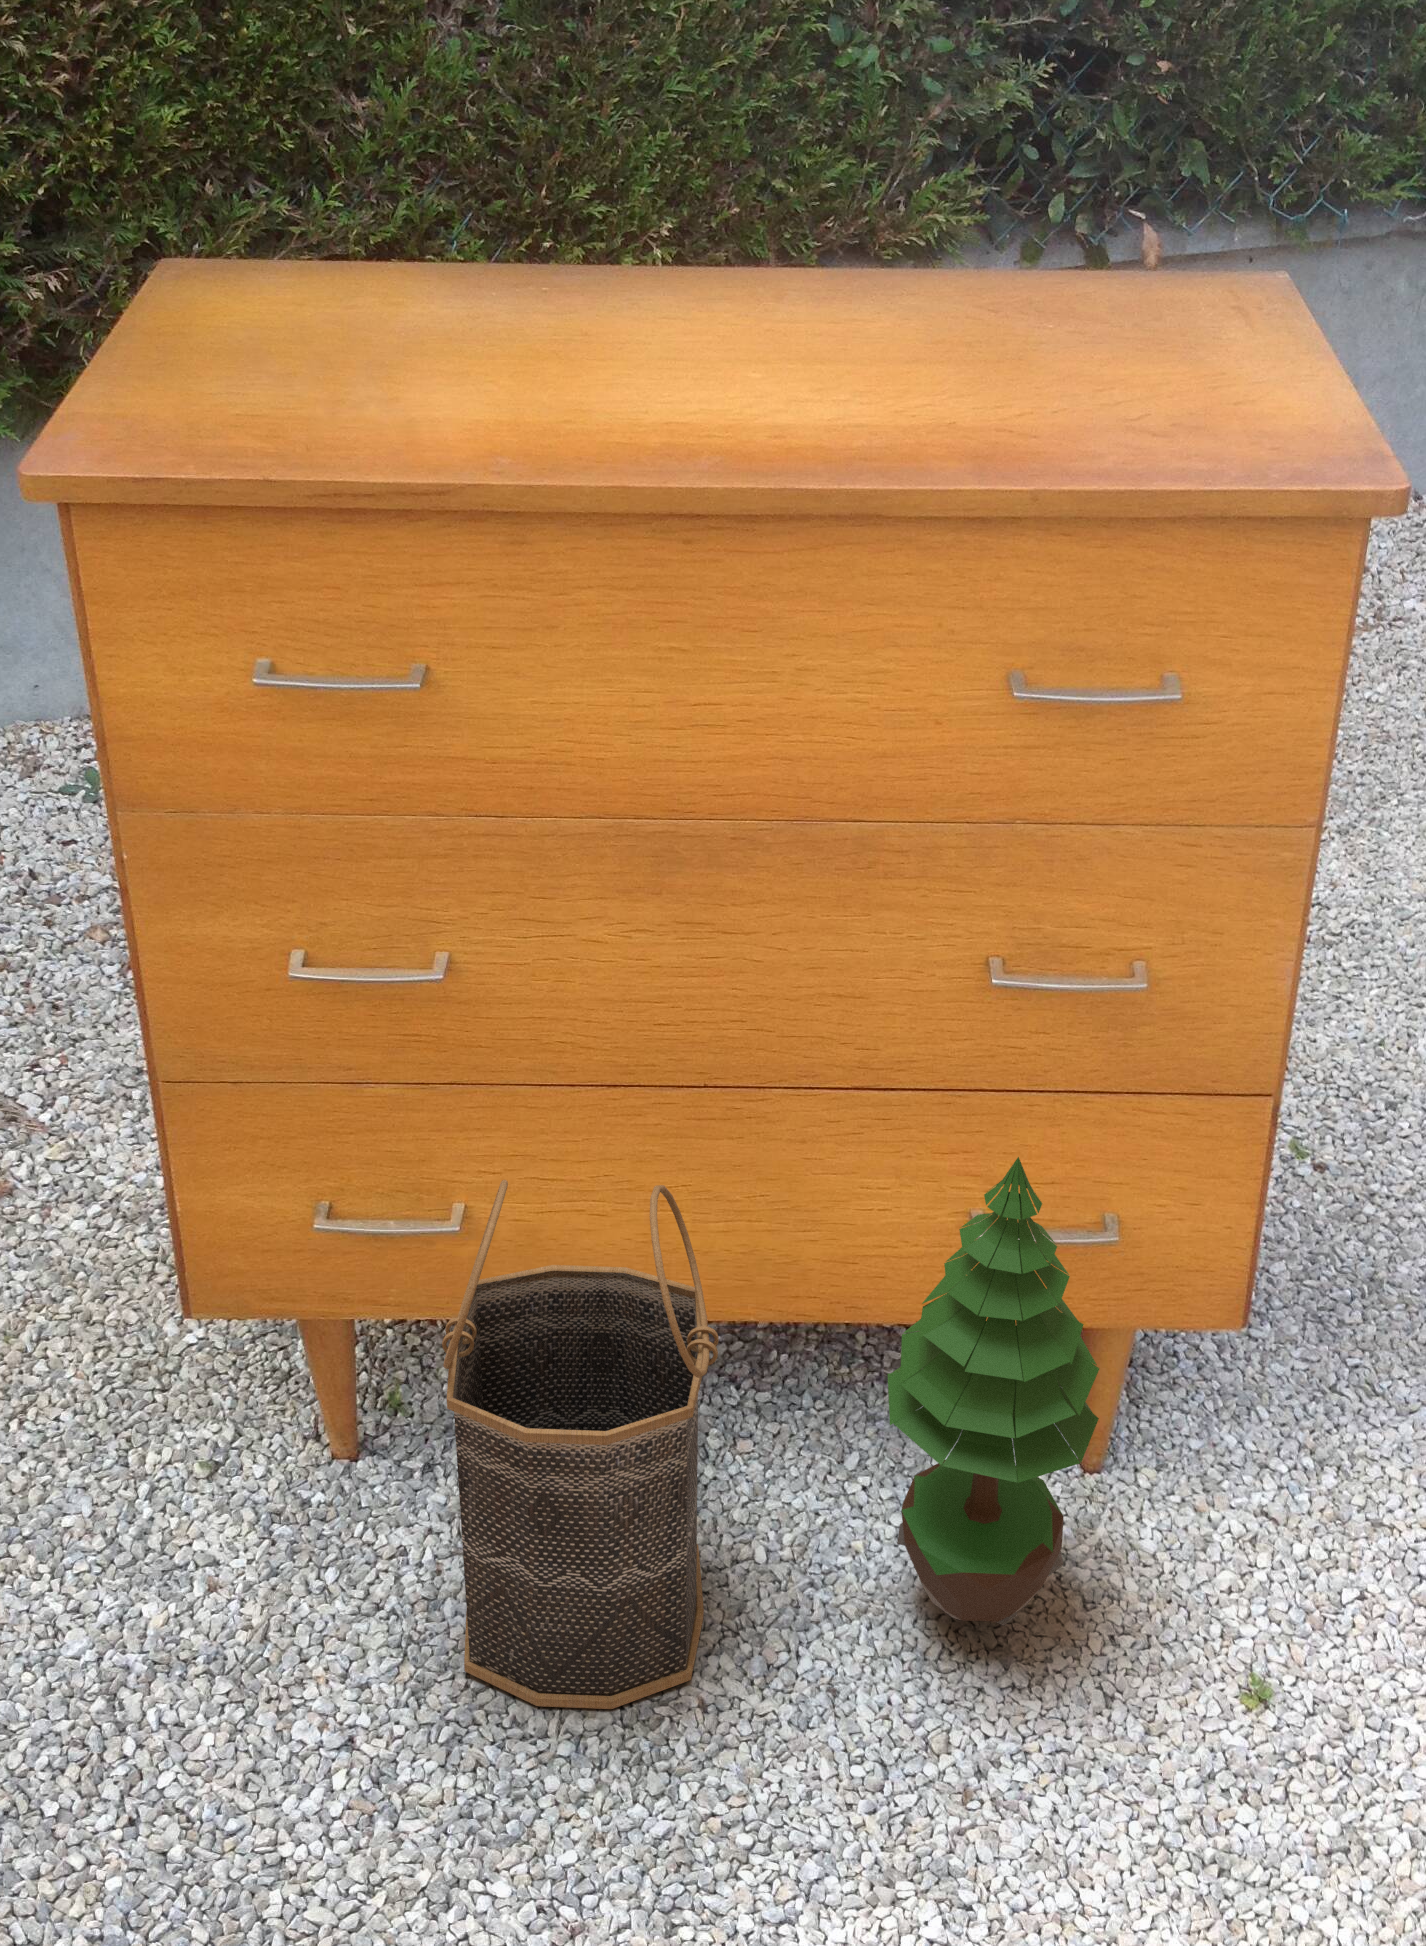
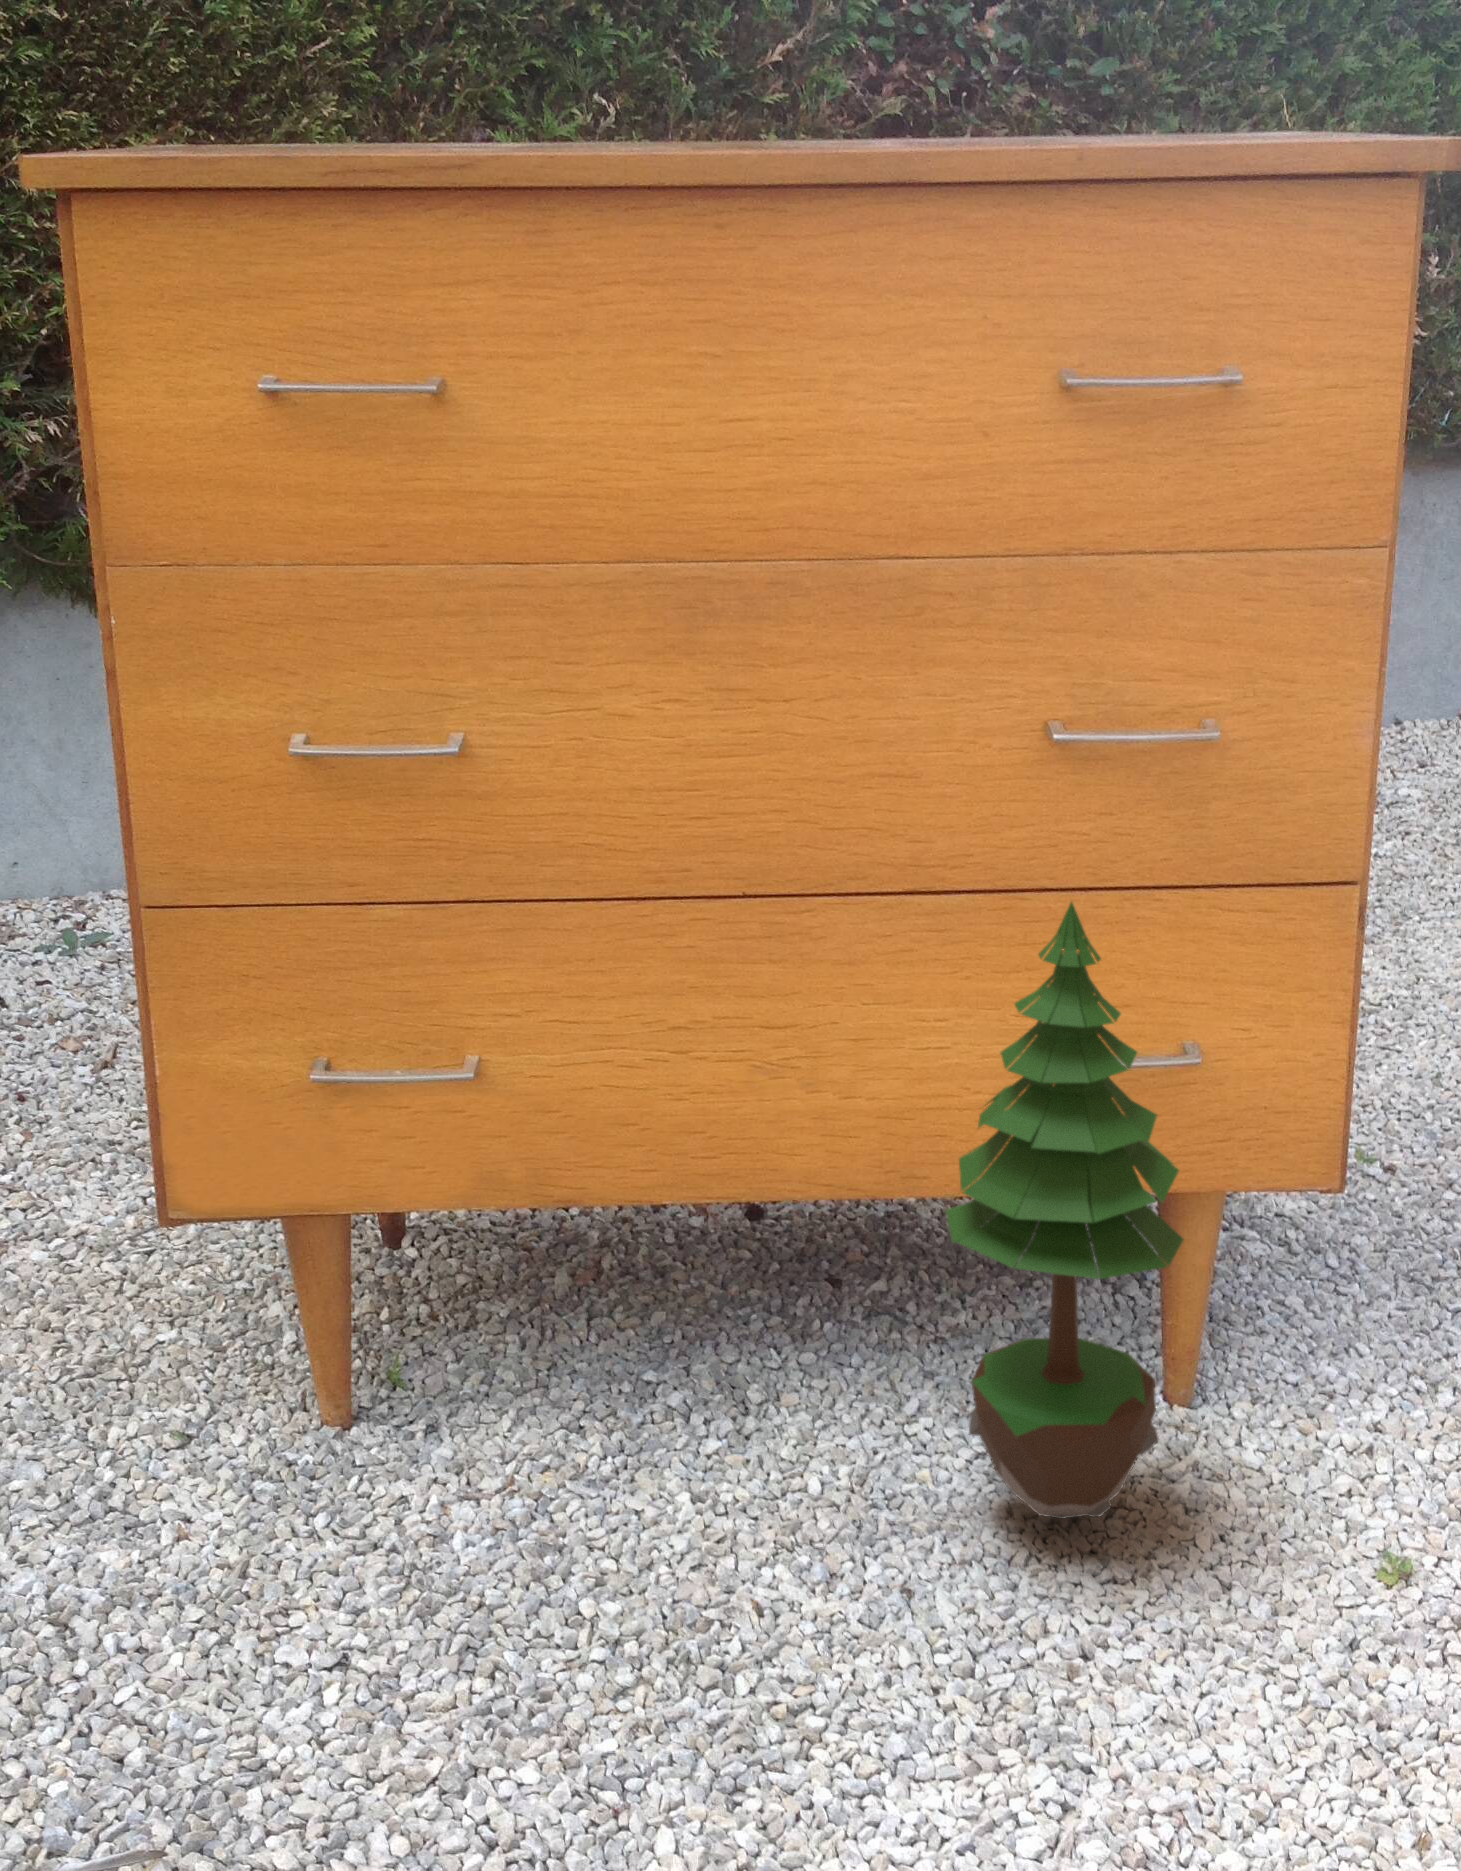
basket: present [442,1180,719,1709] -> none [450,967,757,1618]

